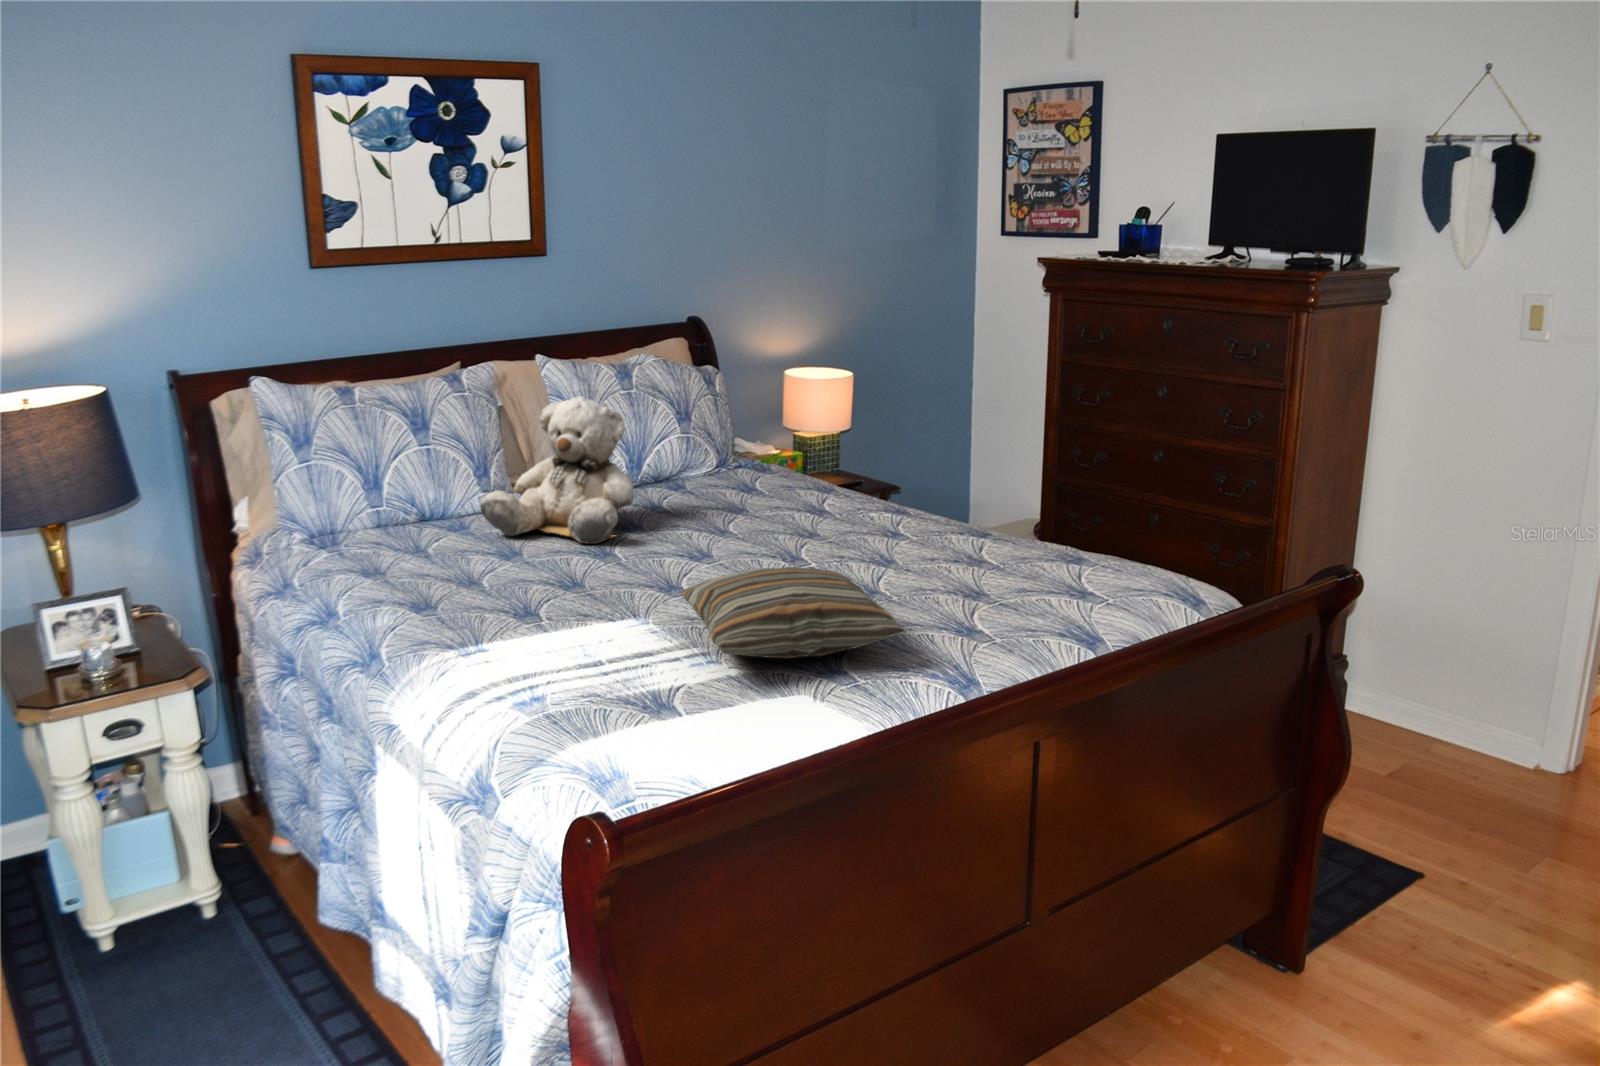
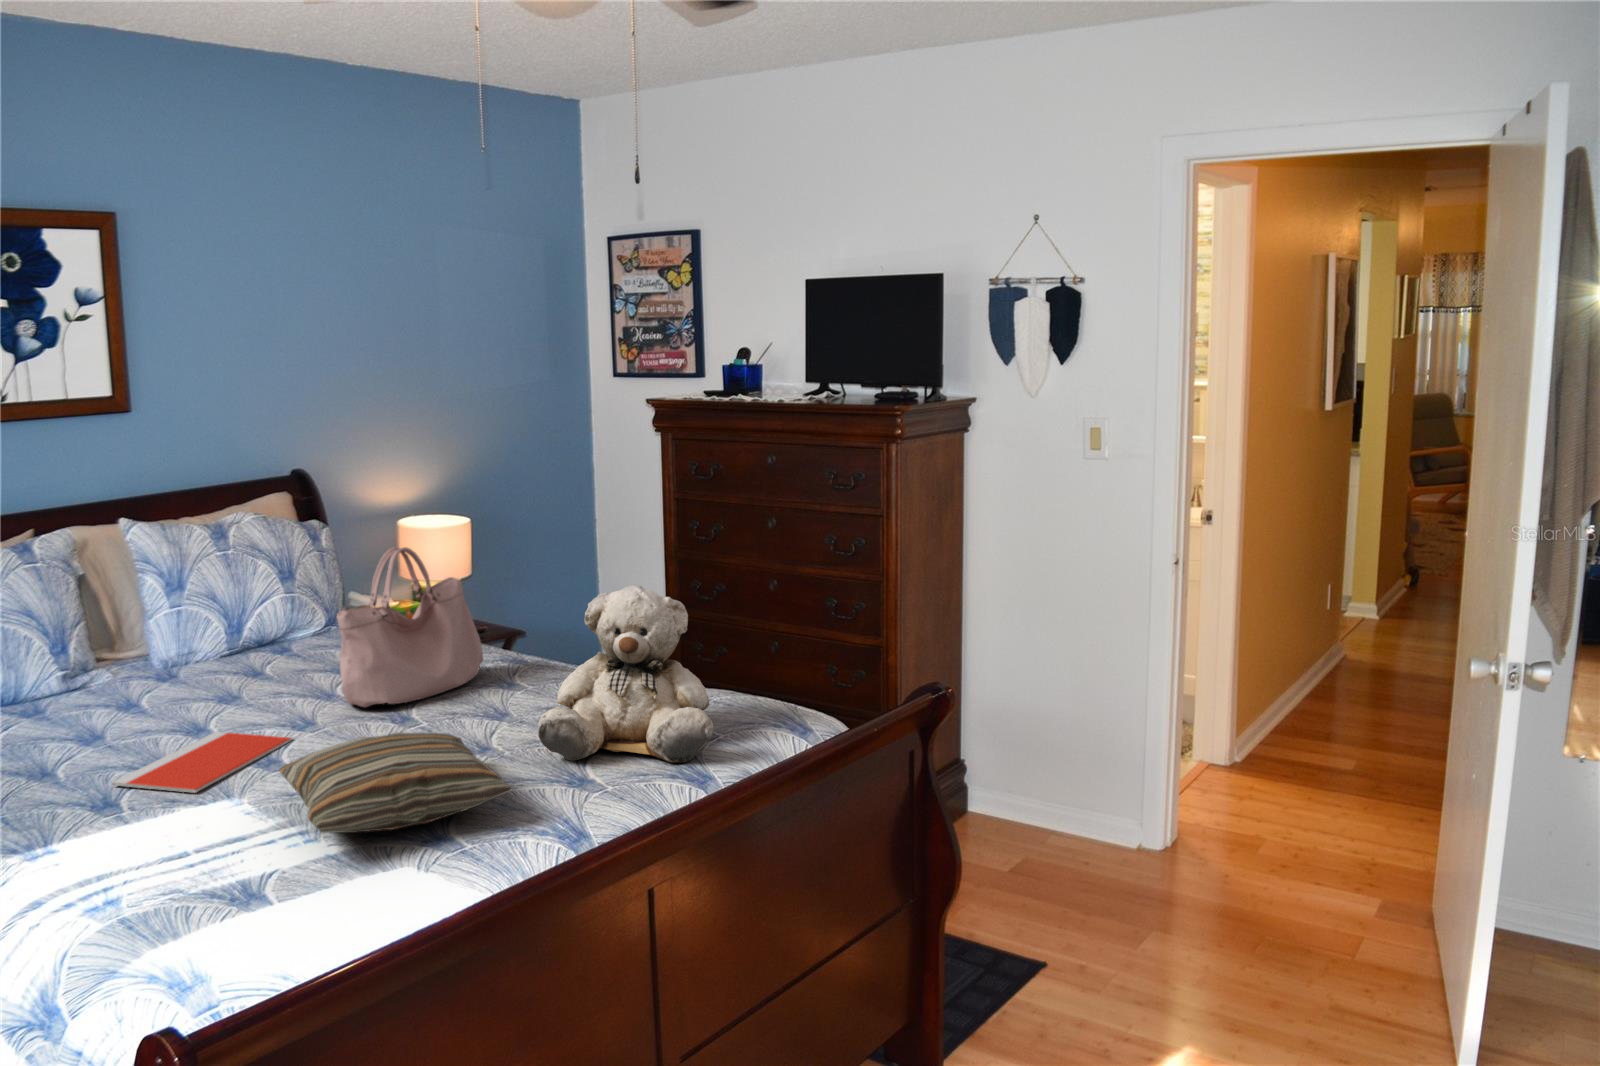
handbag: none [732,390,867,546] -> present [337,547,483,707]
teddy bear: present [480,396,634,544] -> present [538,585,714,763]
notebook: none [532,557,689,608] -> present [112,732,292,793]

